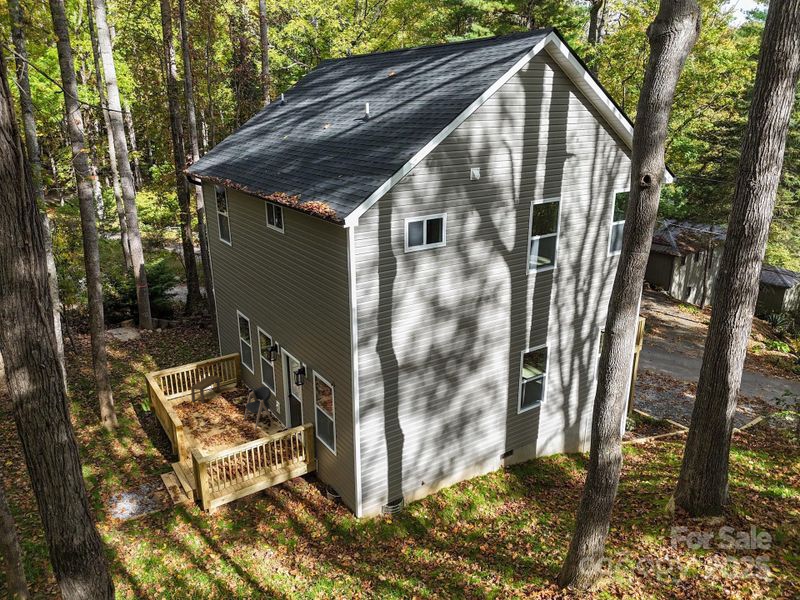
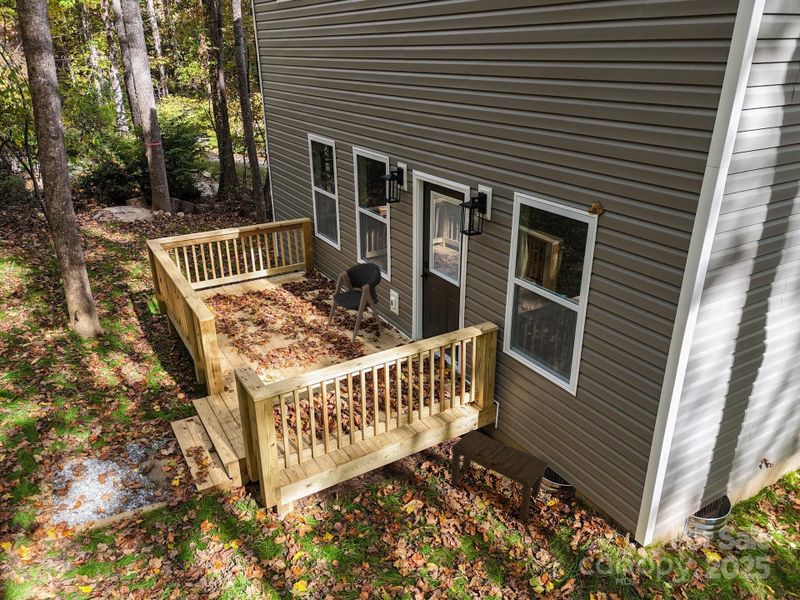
bench: present [191,375,220,403] -> present [451,429,548,521]

